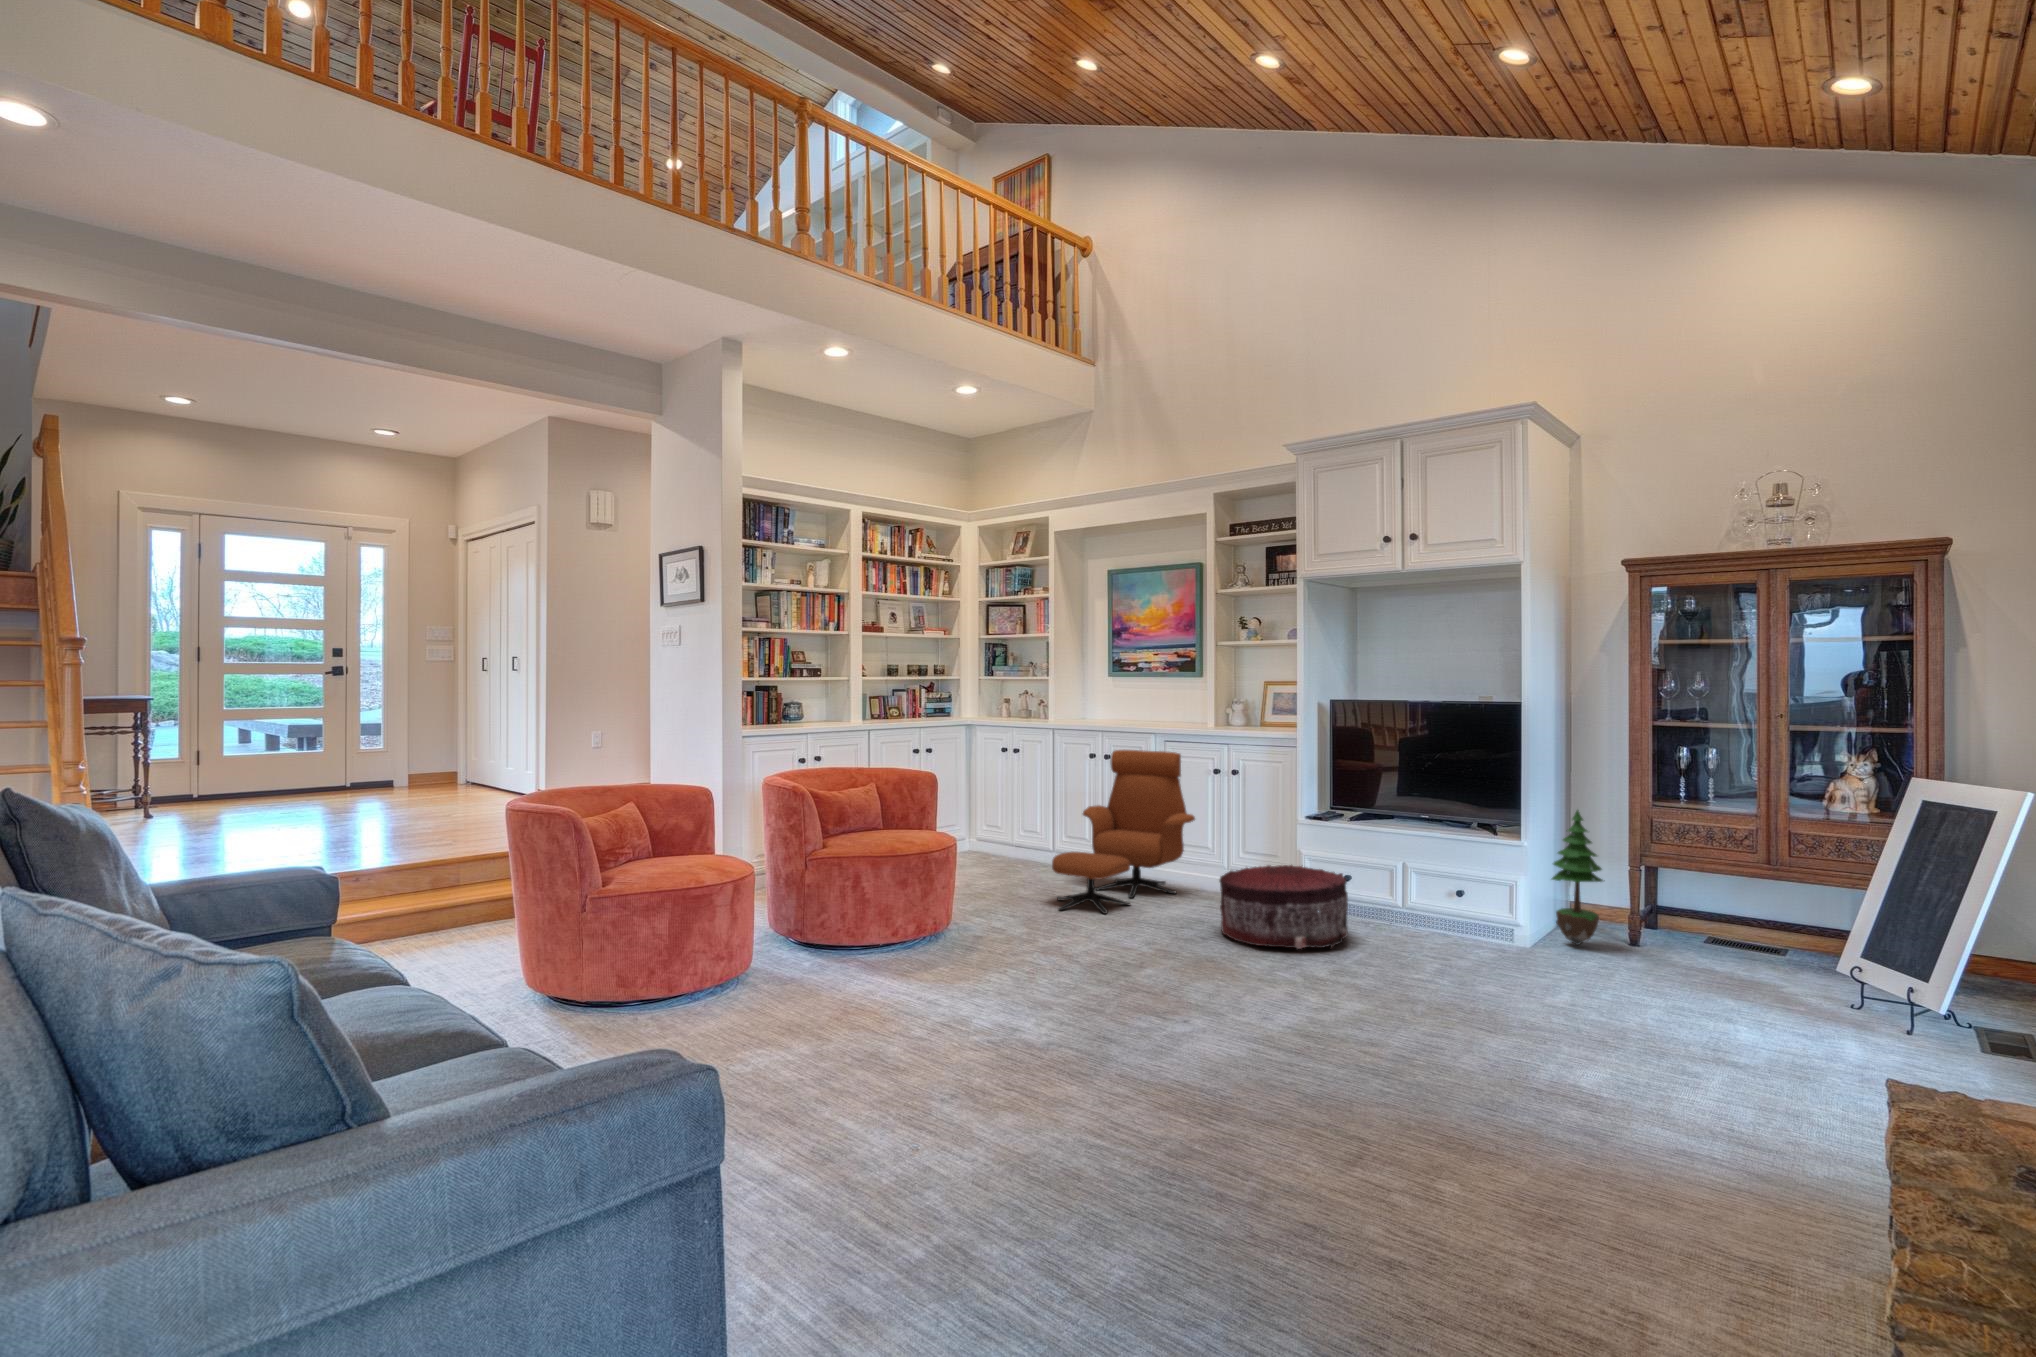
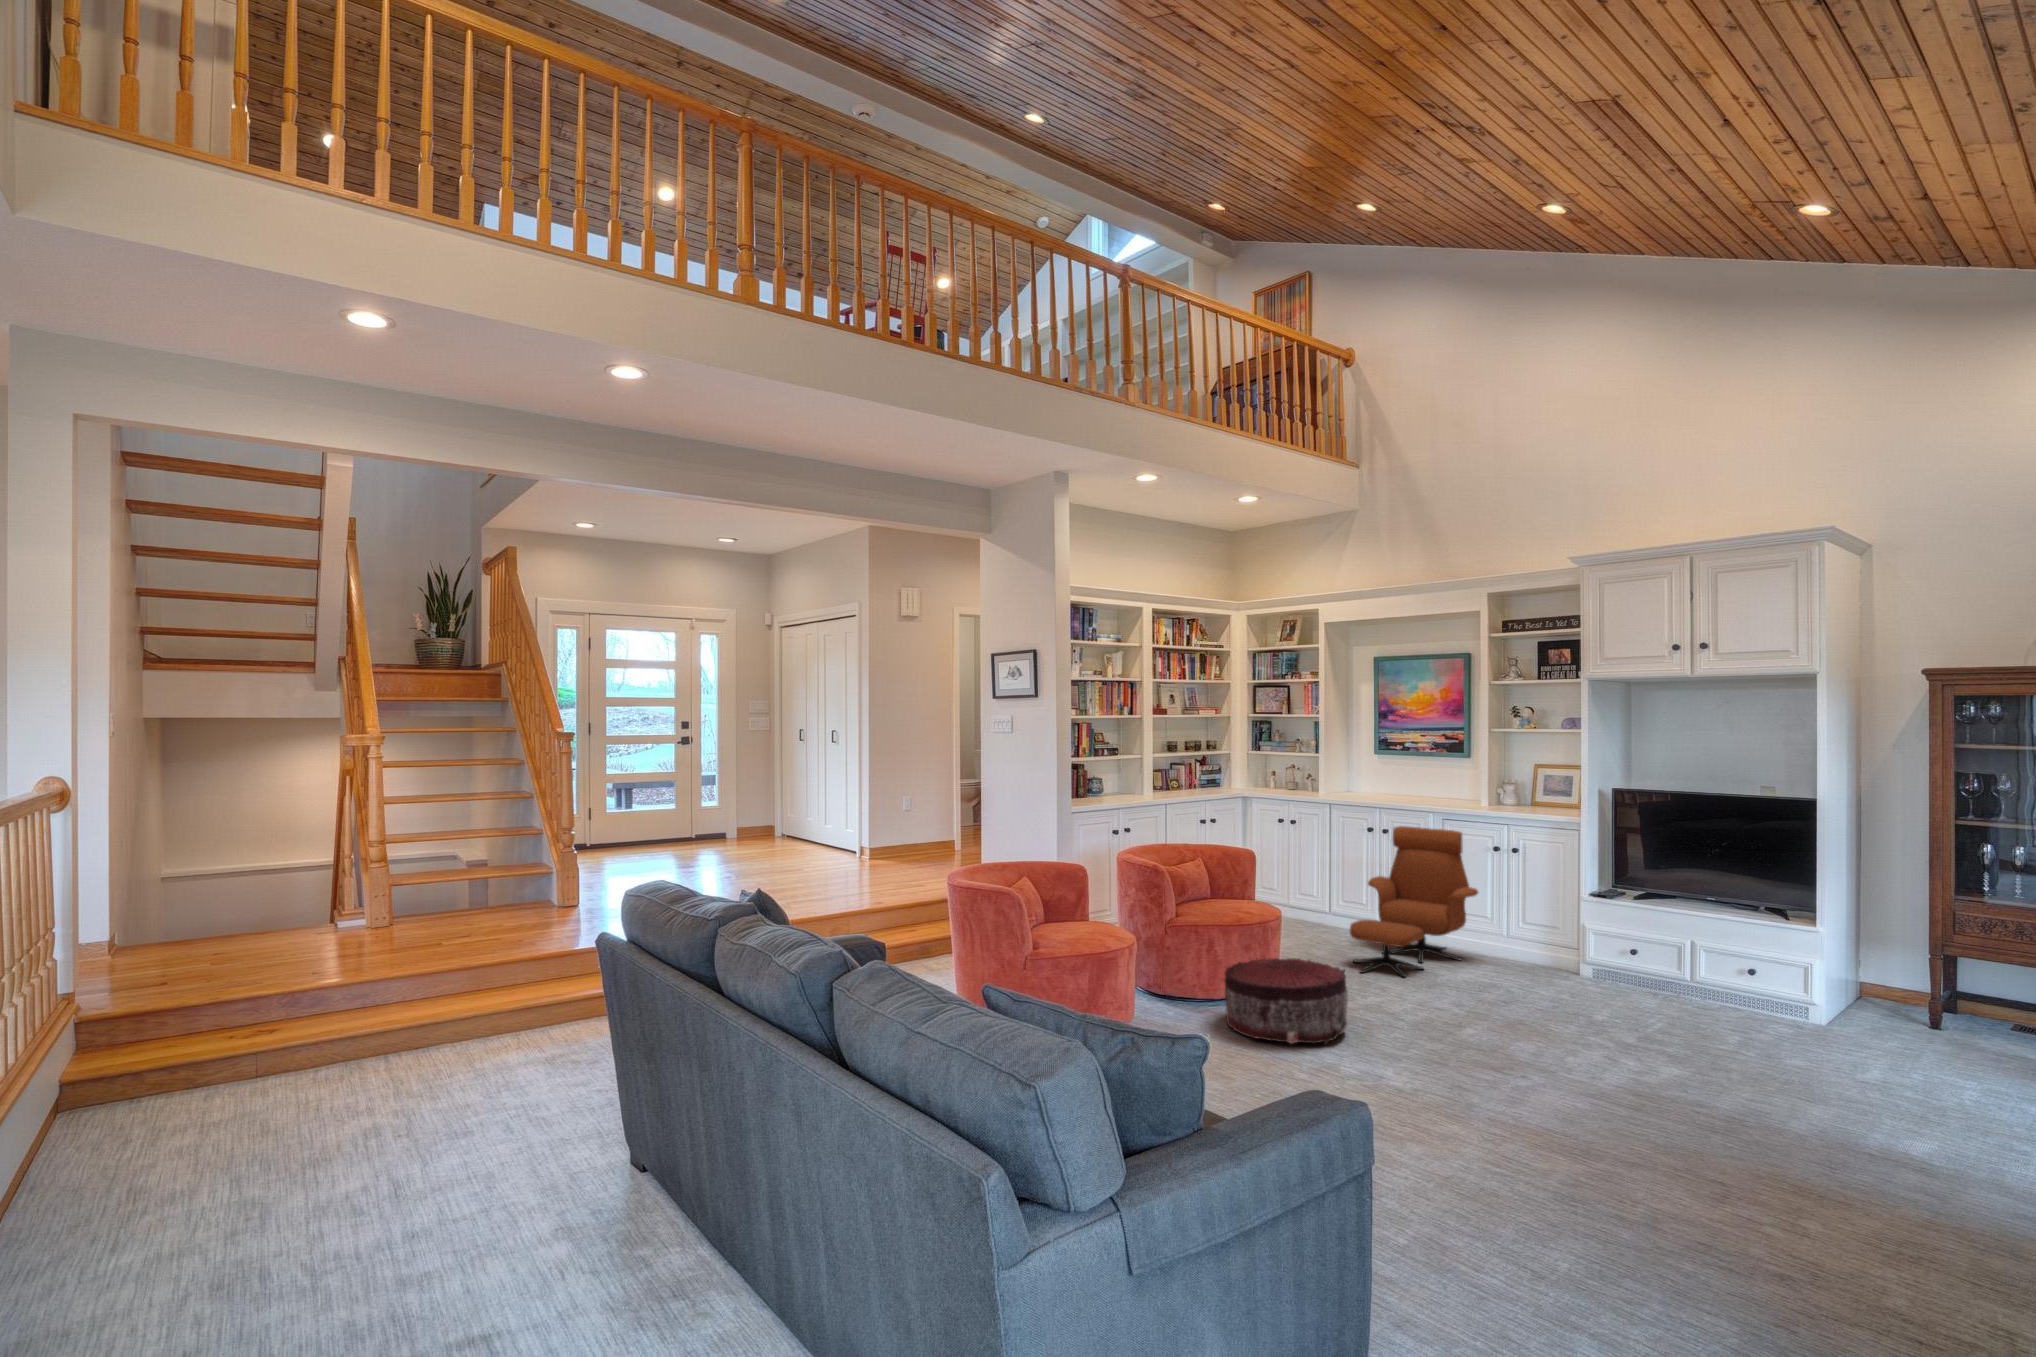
potted tree: present [1552,810,1603,945] -> none [1845,899,1903,1026]
pouf: present [1220,865,1348,949] -> present [1224,958,1348,1044]

